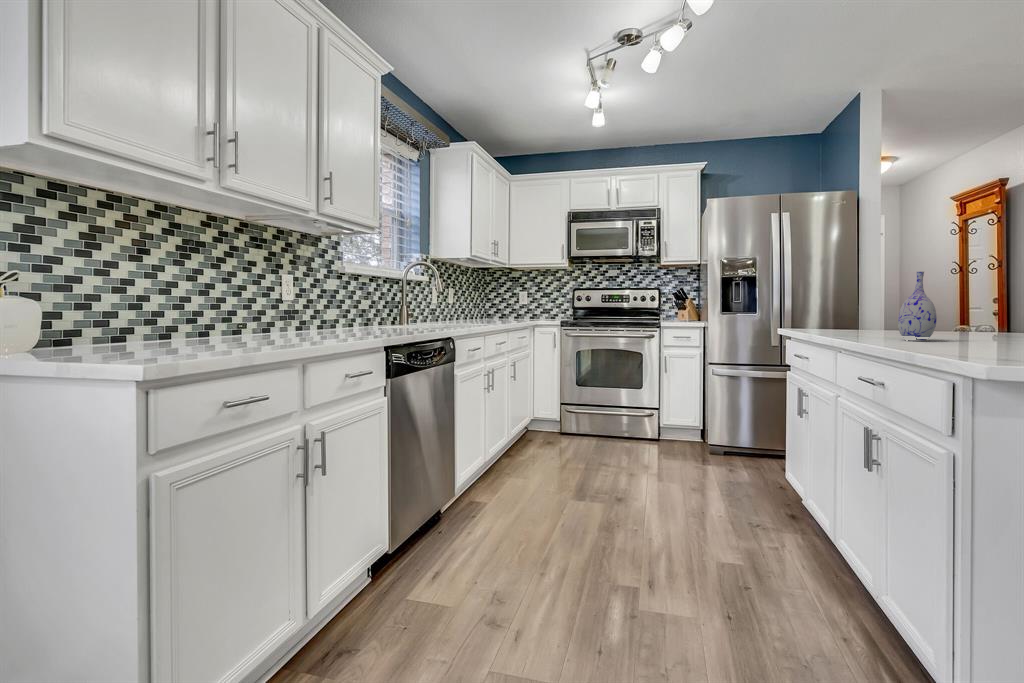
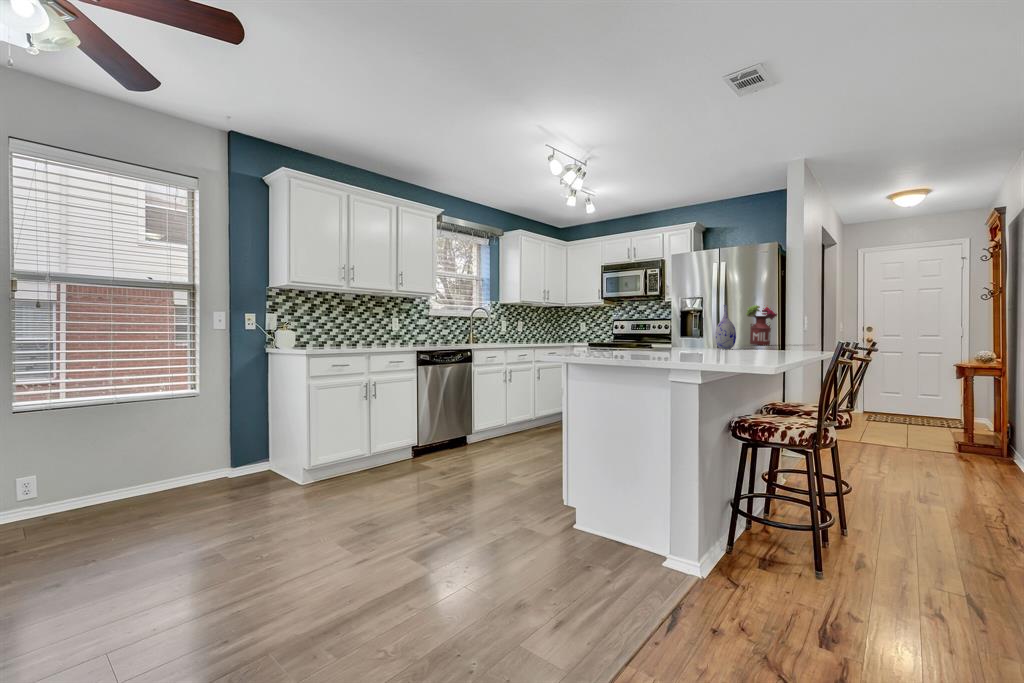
flower arrangement: none [822,273,868,329] -> present [746,305,777,345]

